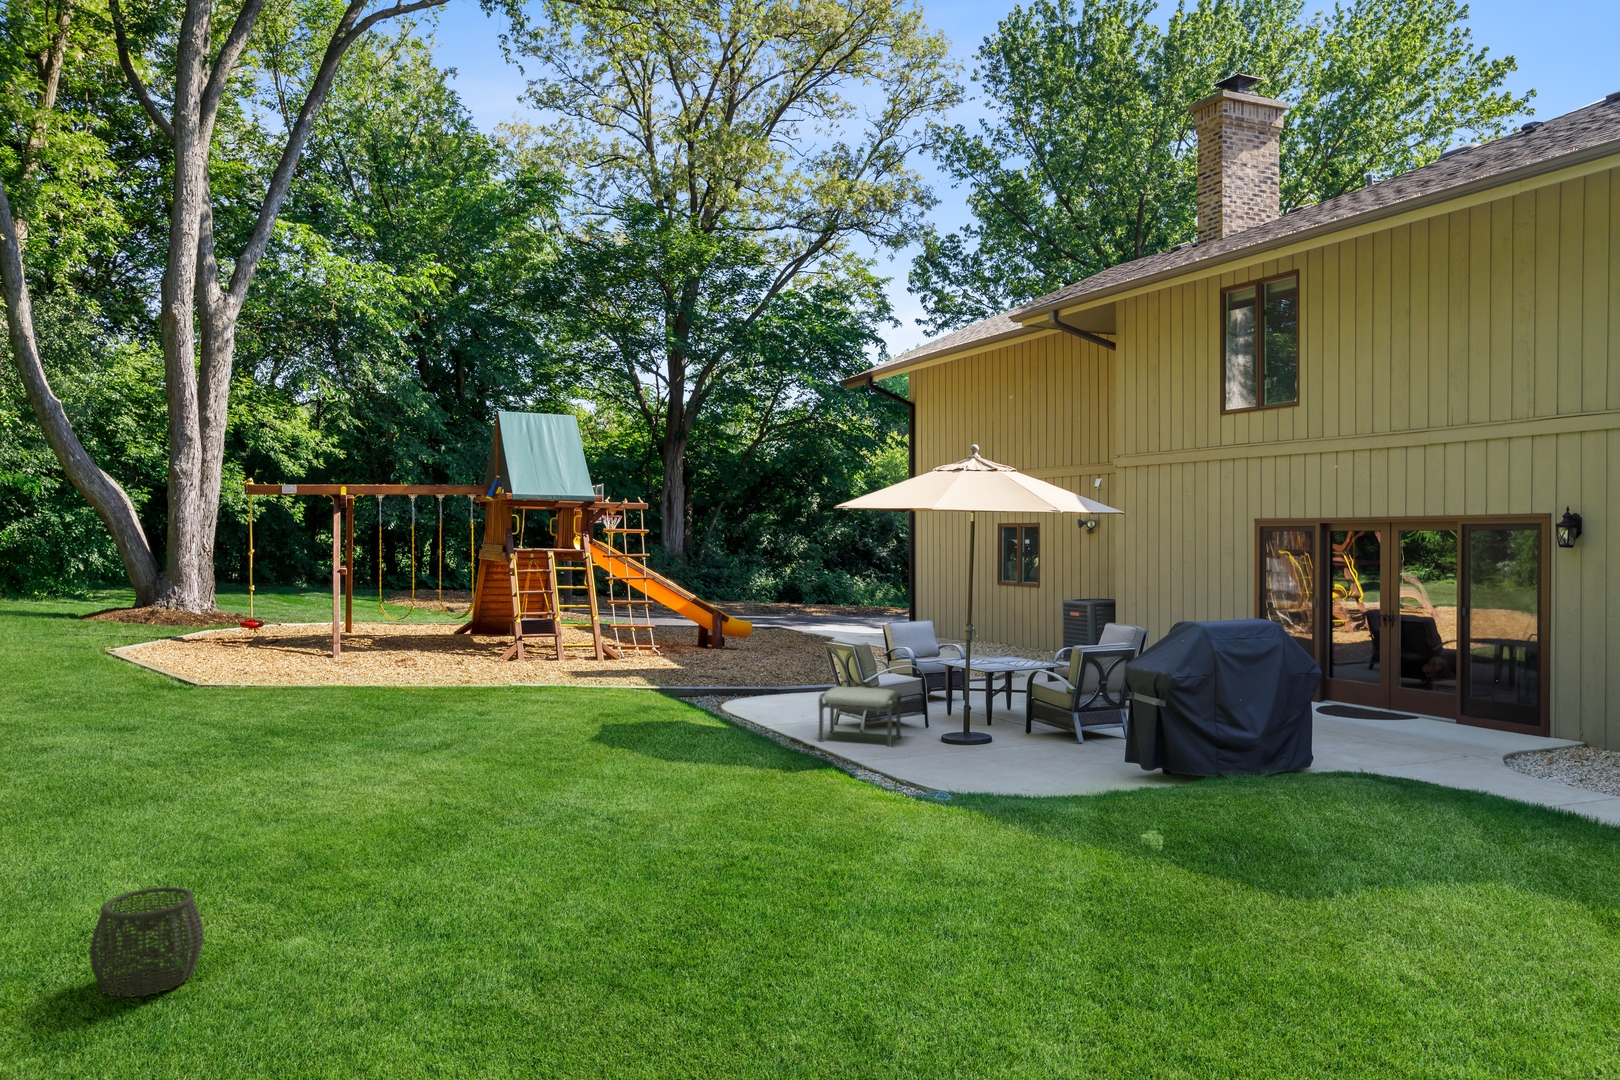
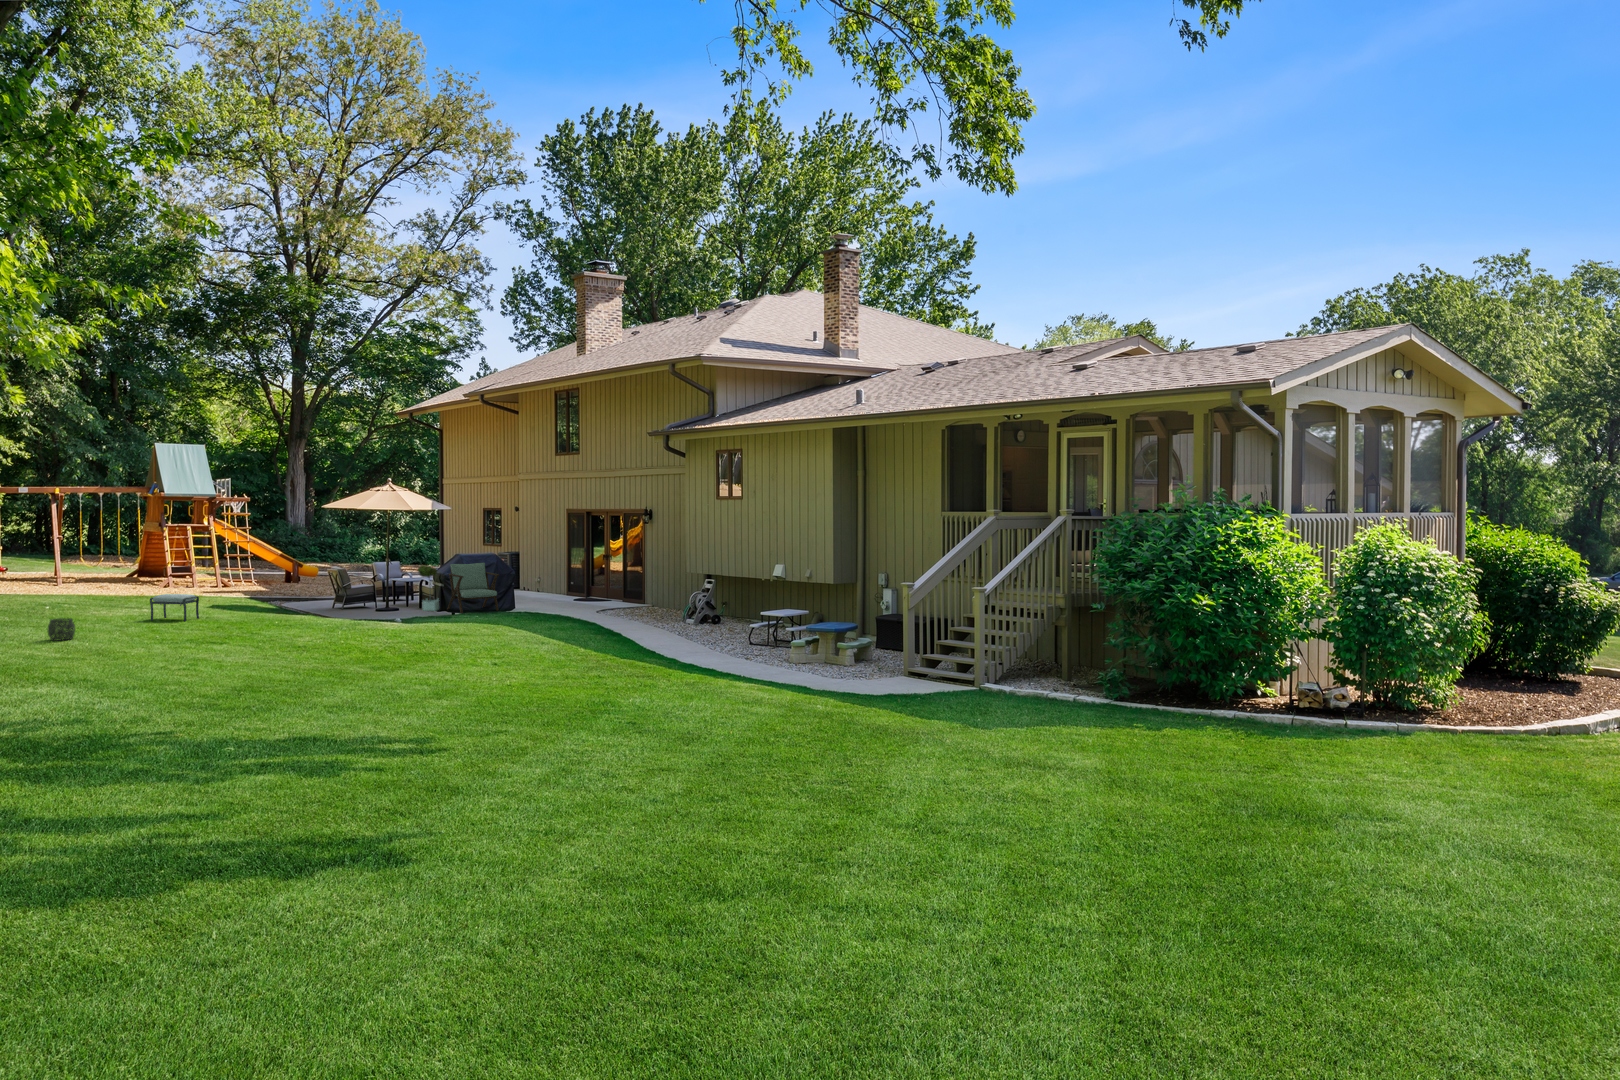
lounge chair: none [1227,652,1398,806] -> present [447,563,499,613]
potted tree: none [1159,657,1218,789] -> present [418,565,439,611]
ottoman: present [818,686,902,747] -> present [150,594,199,621]

